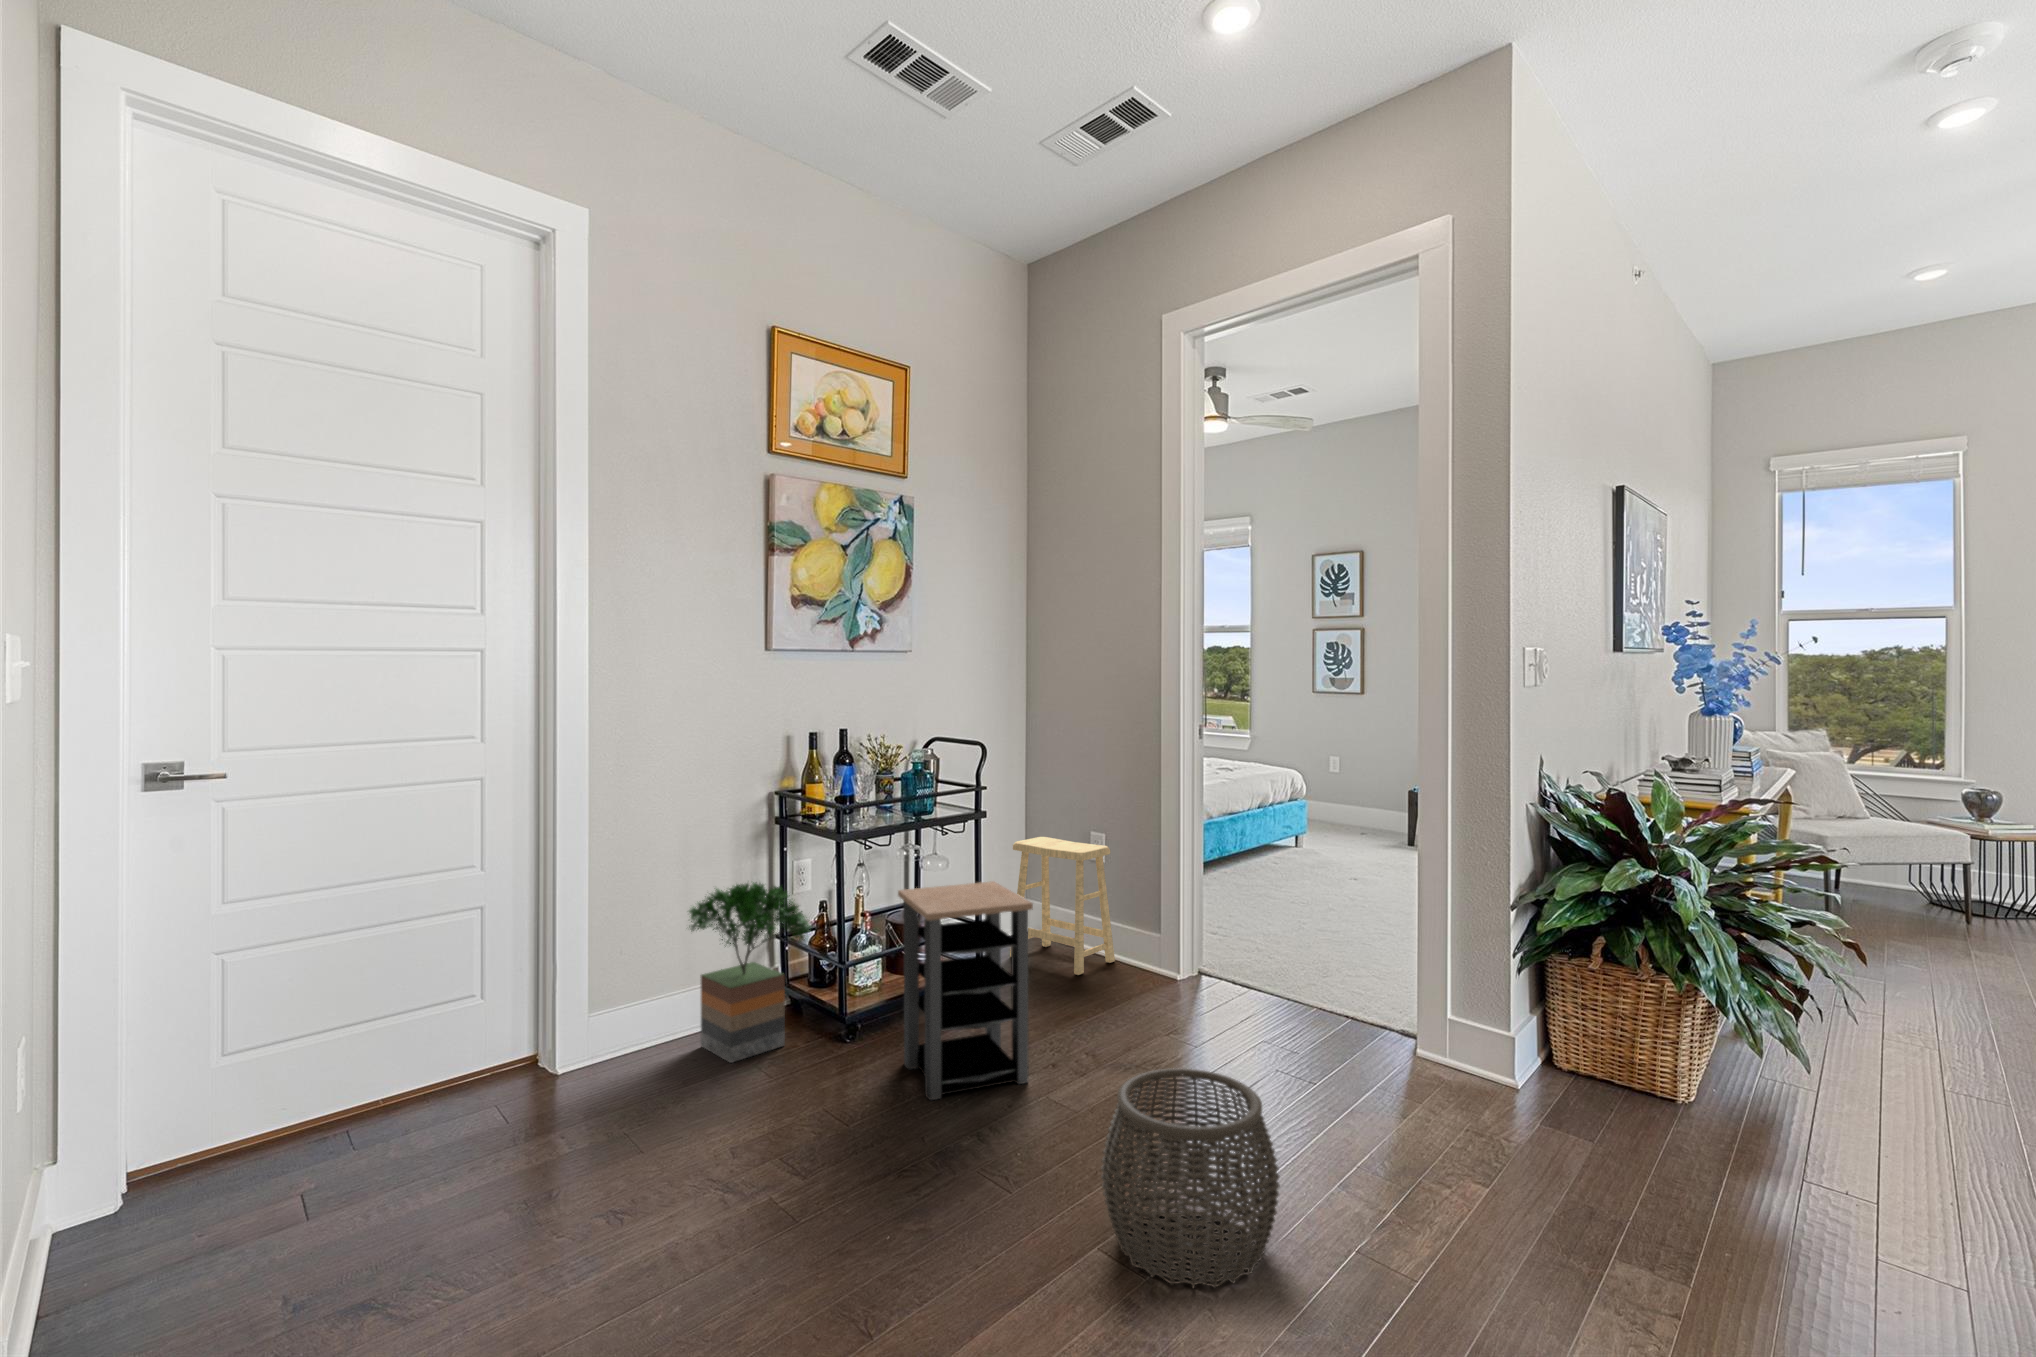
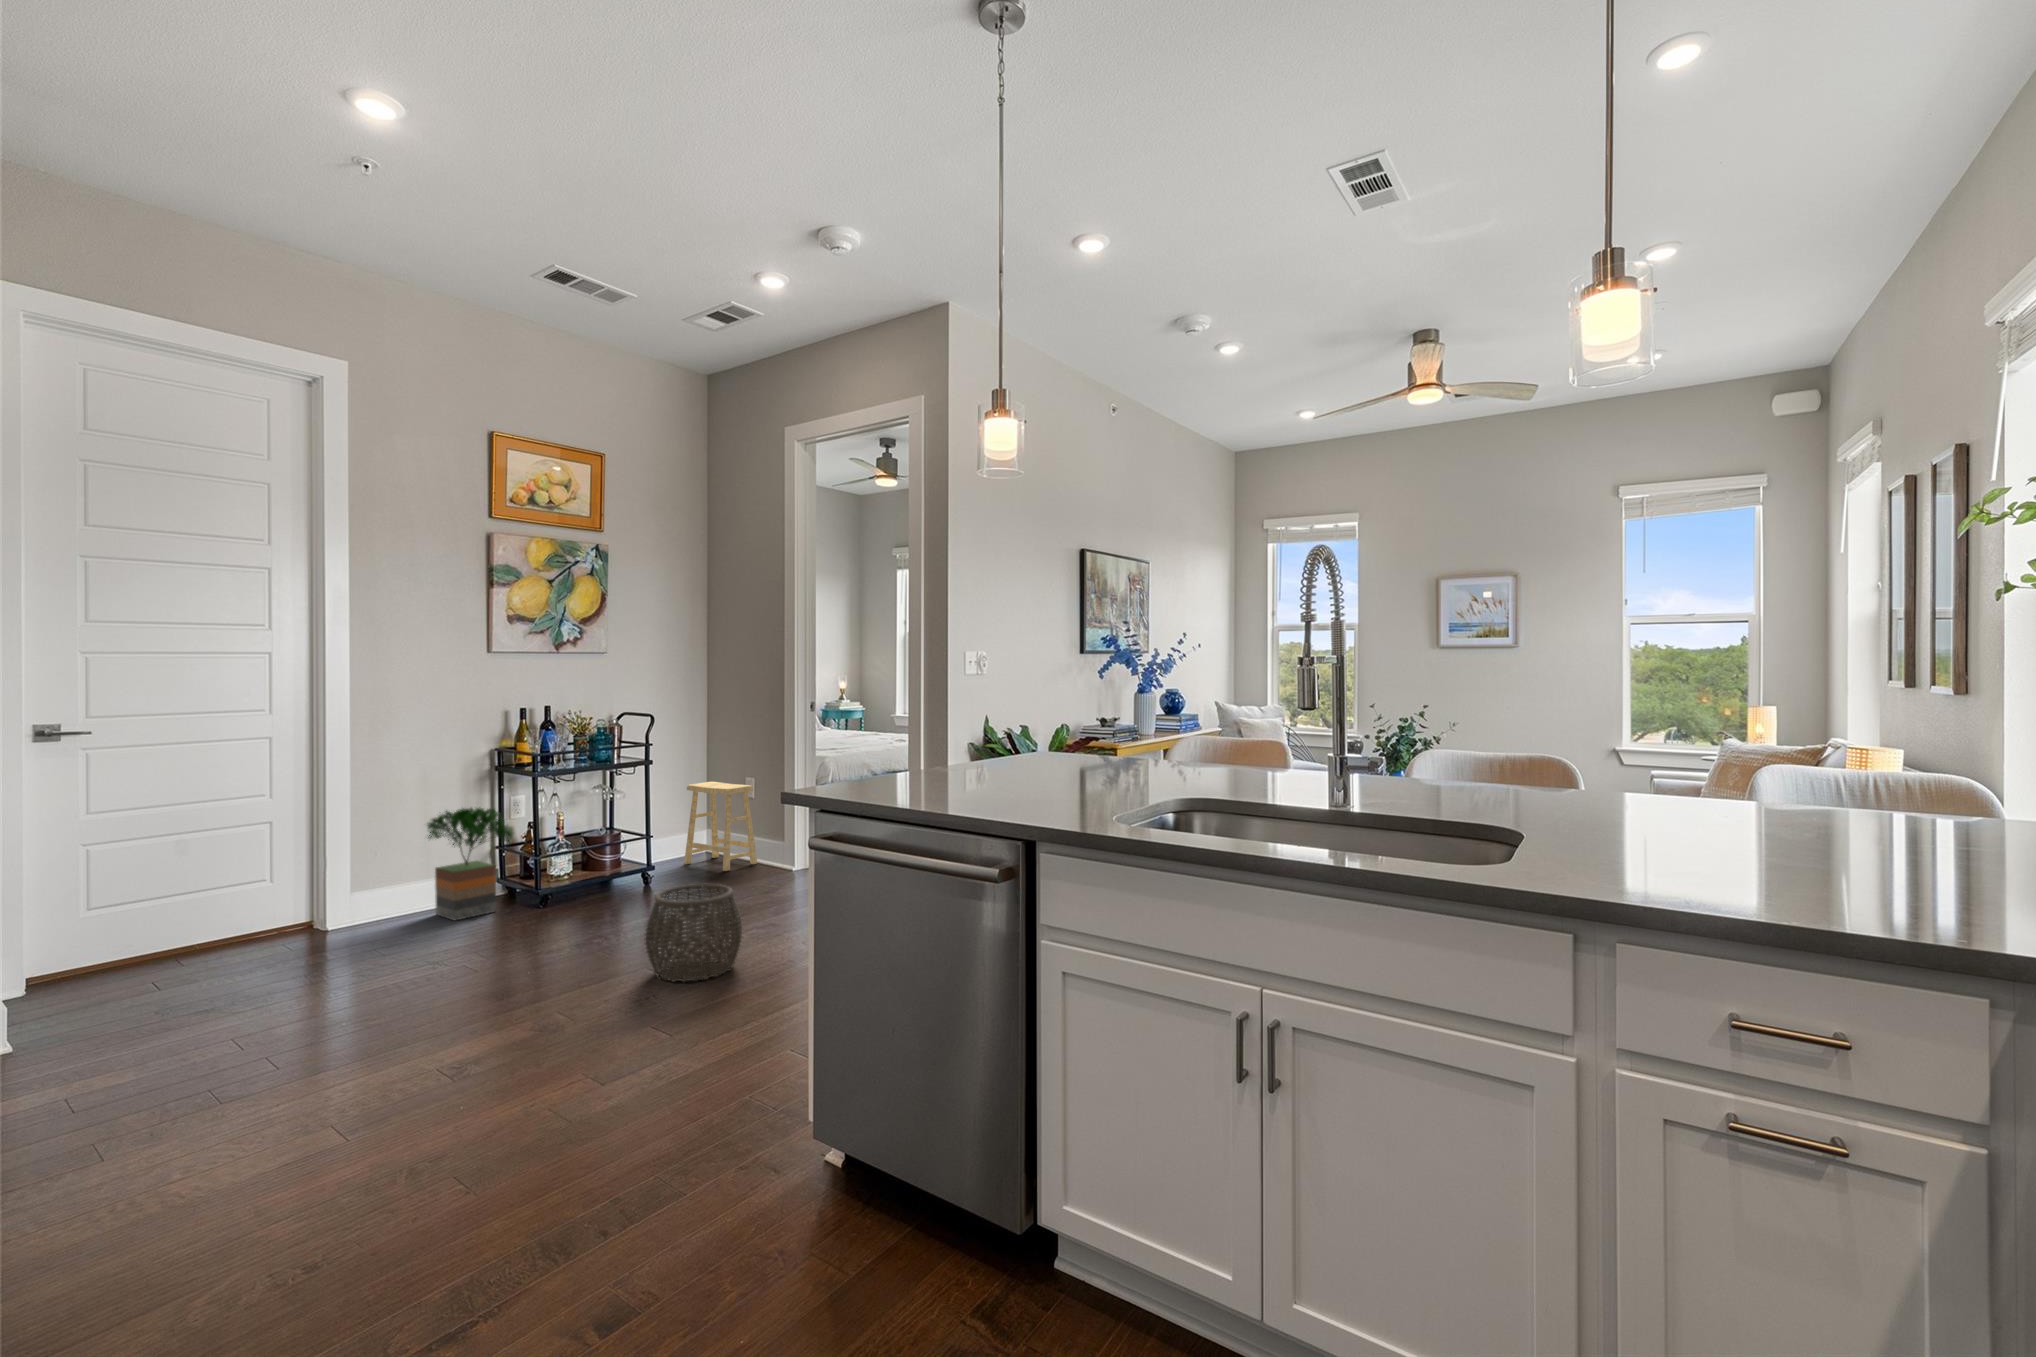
side table: present [898,881,1033,1100] -> none [571,801,654,929]

